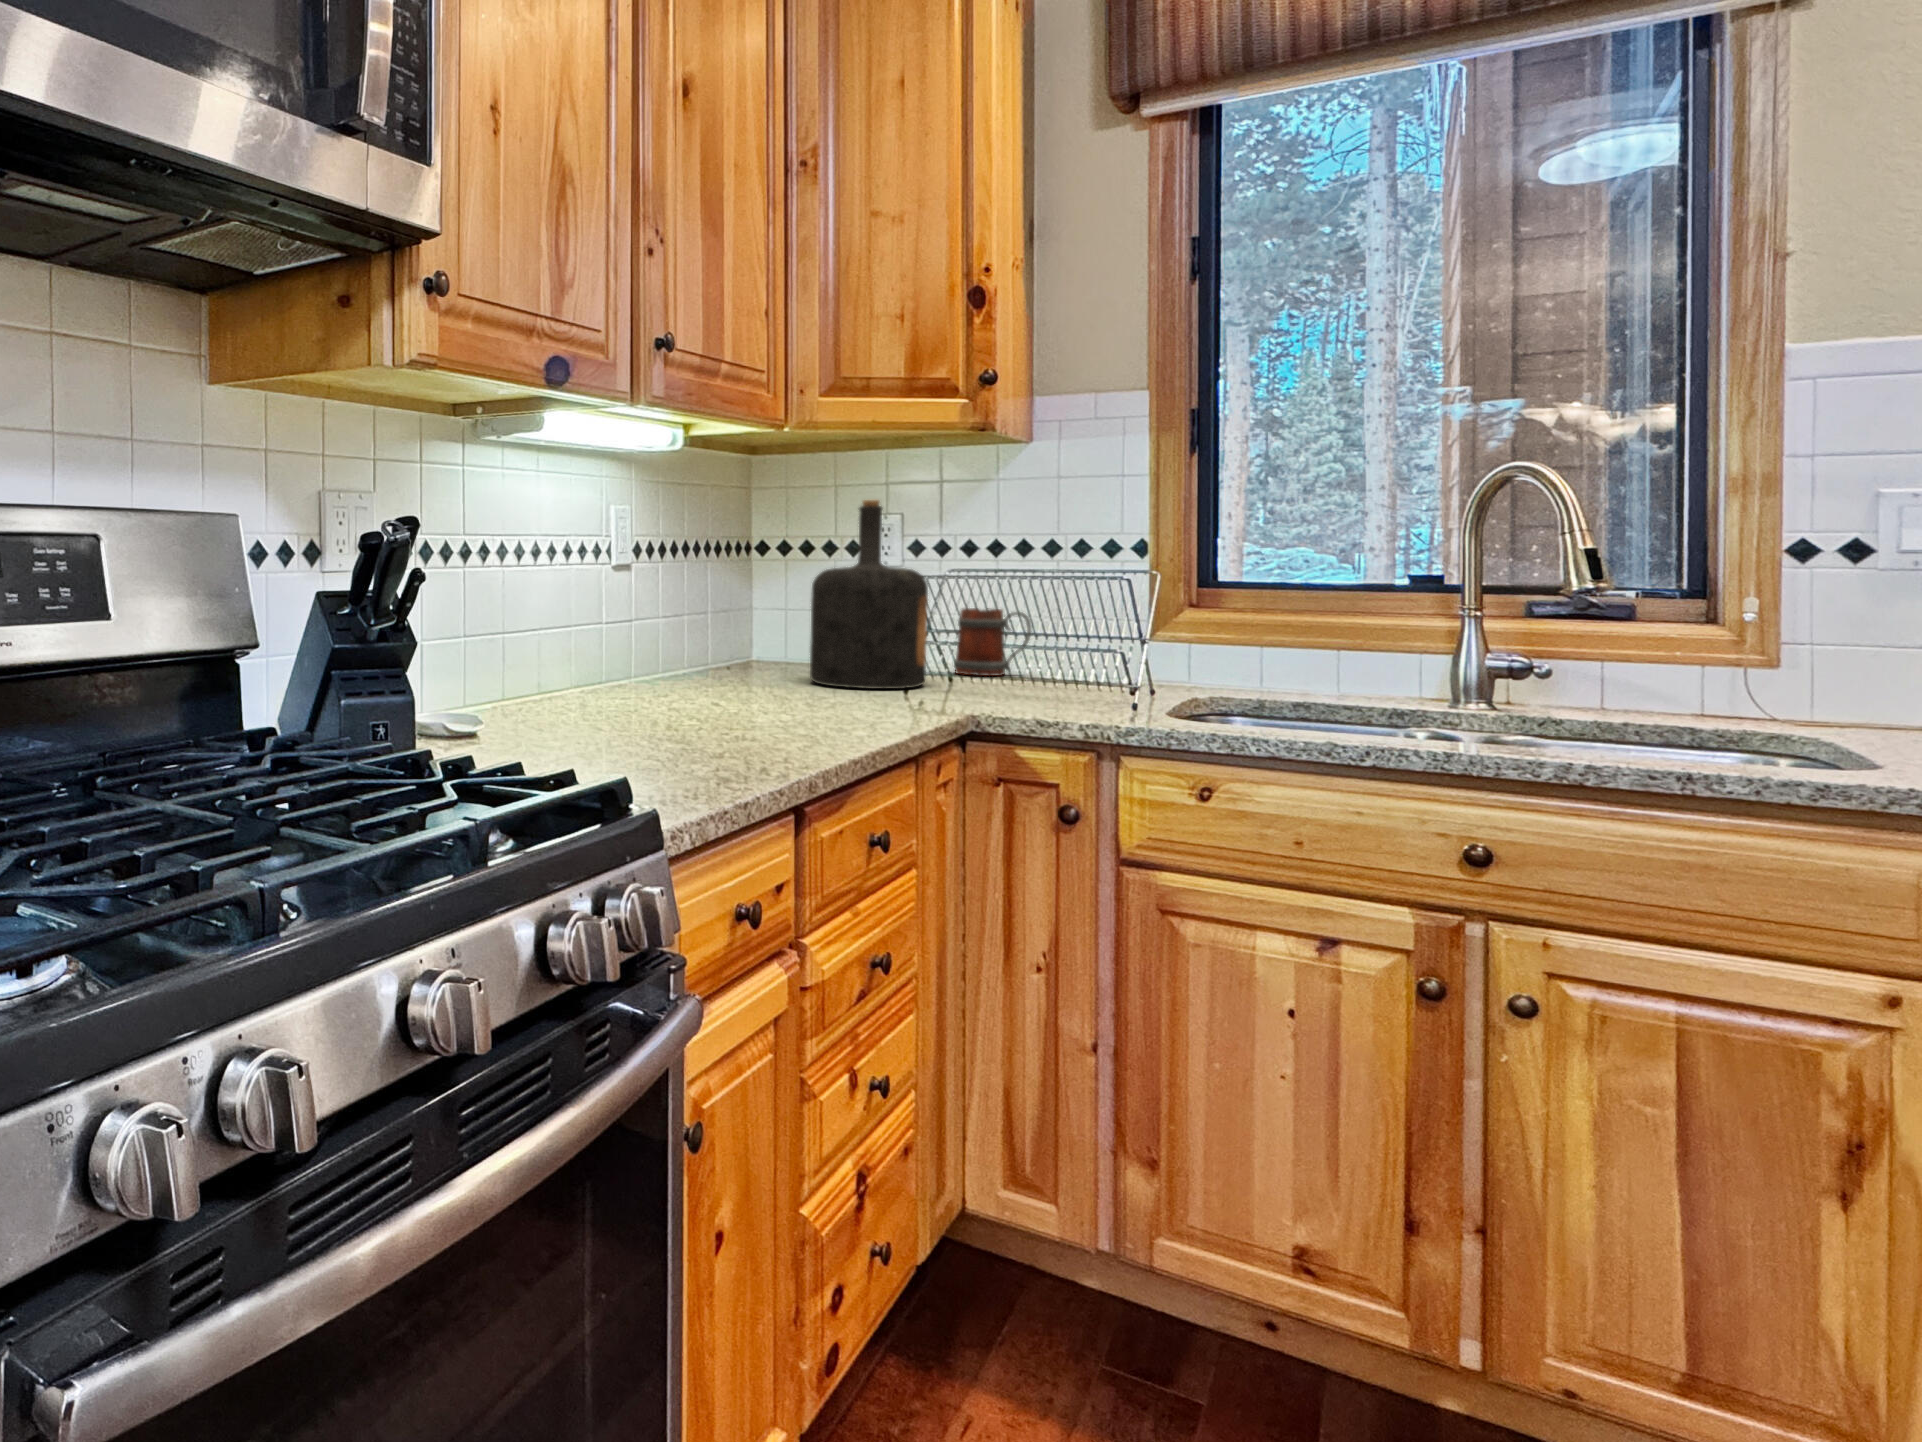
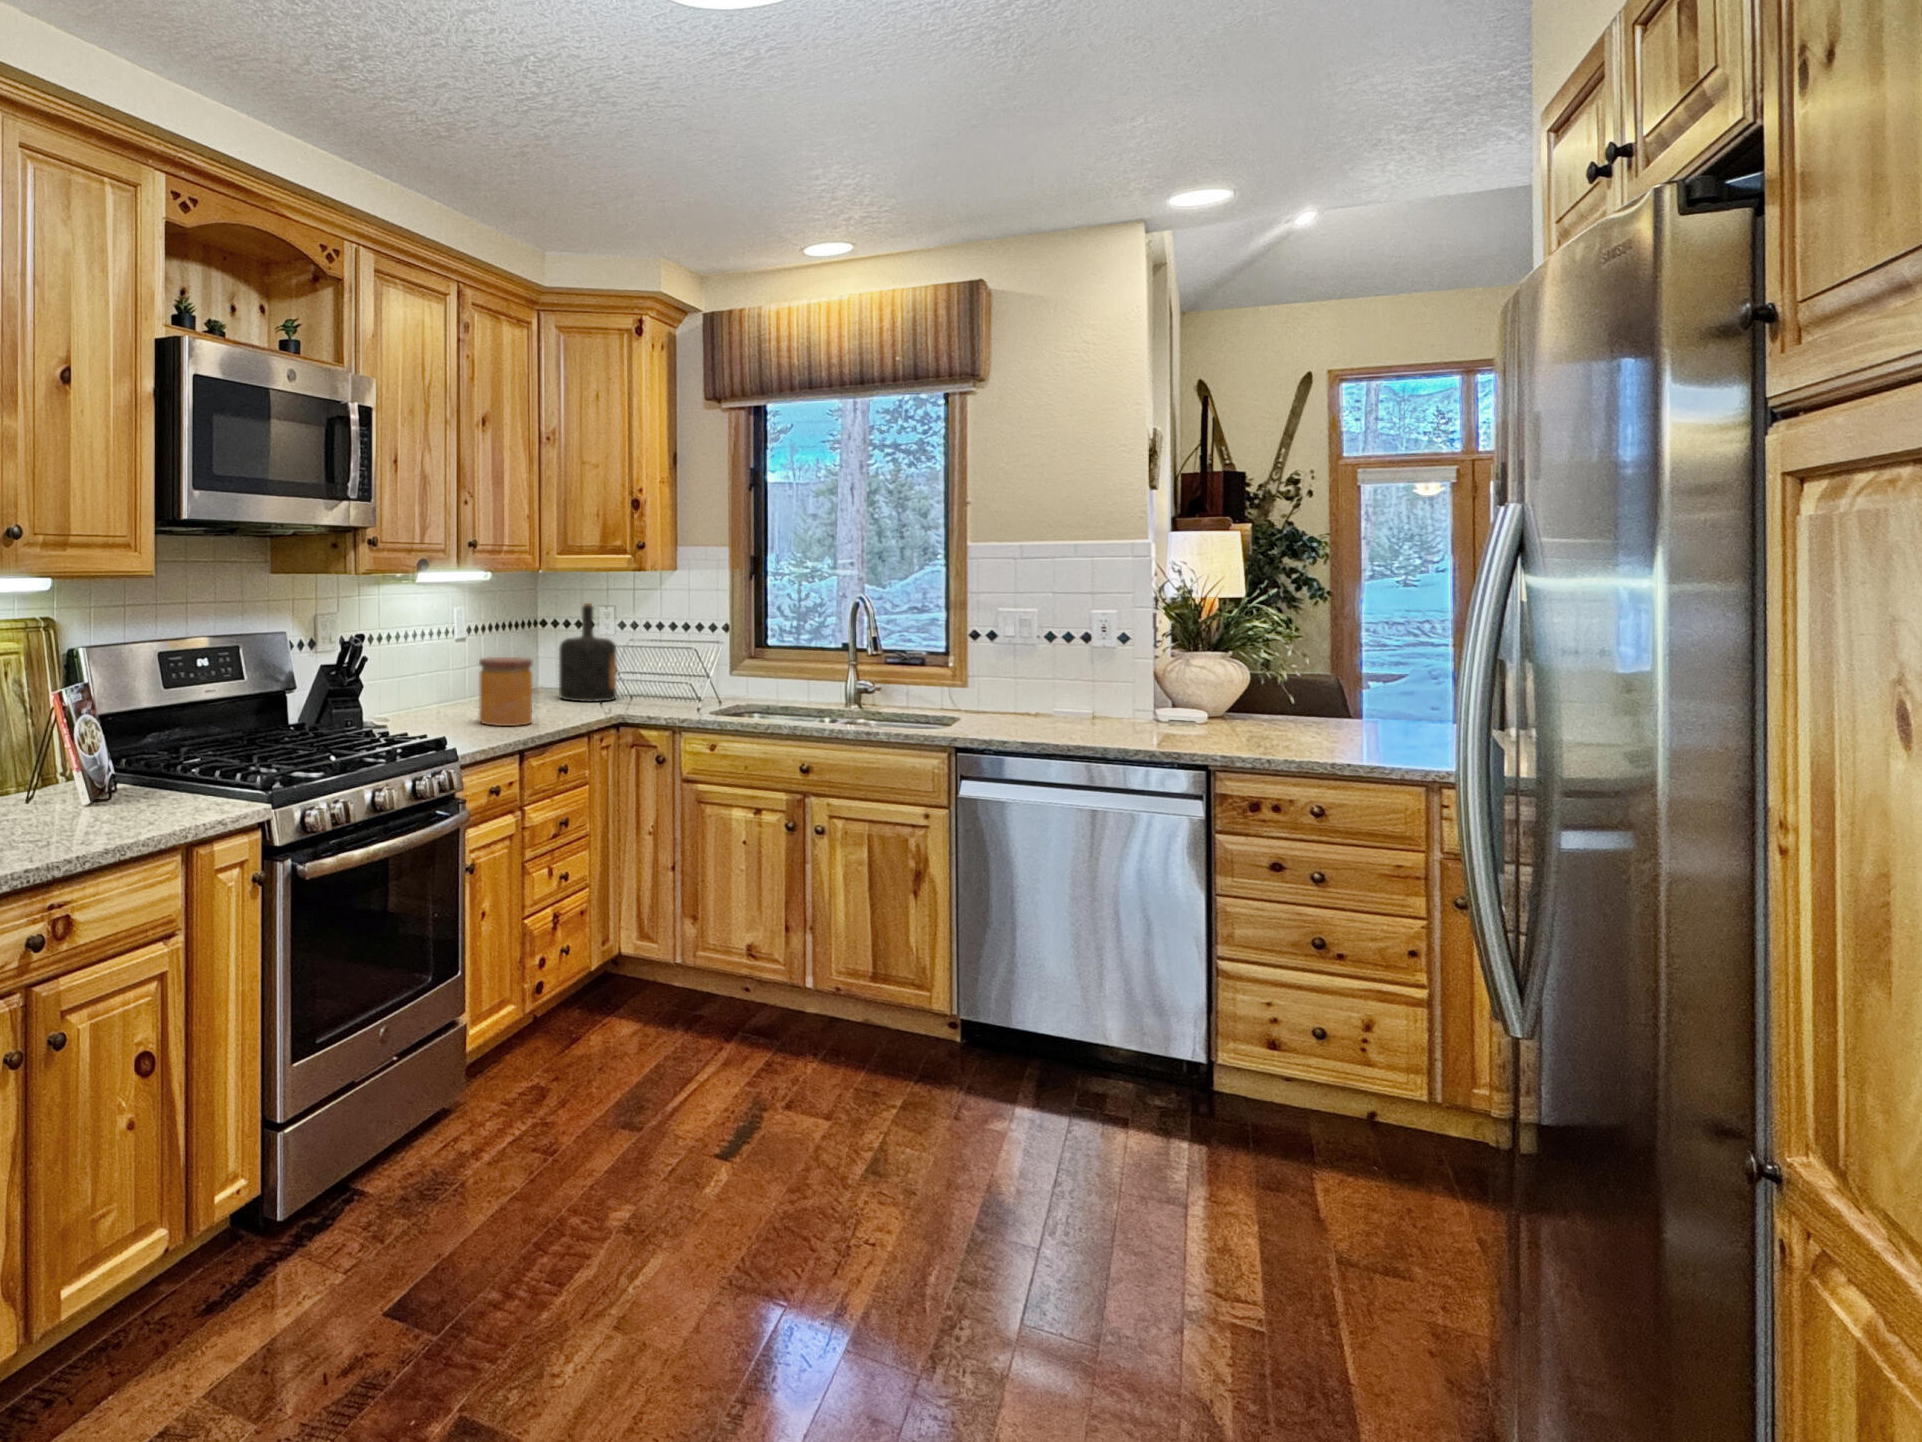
jar: none [677,590,800,740] -> present [479,657,532,726]
mug: present [954,608,1032,676] -> none [640,657,677,694]

